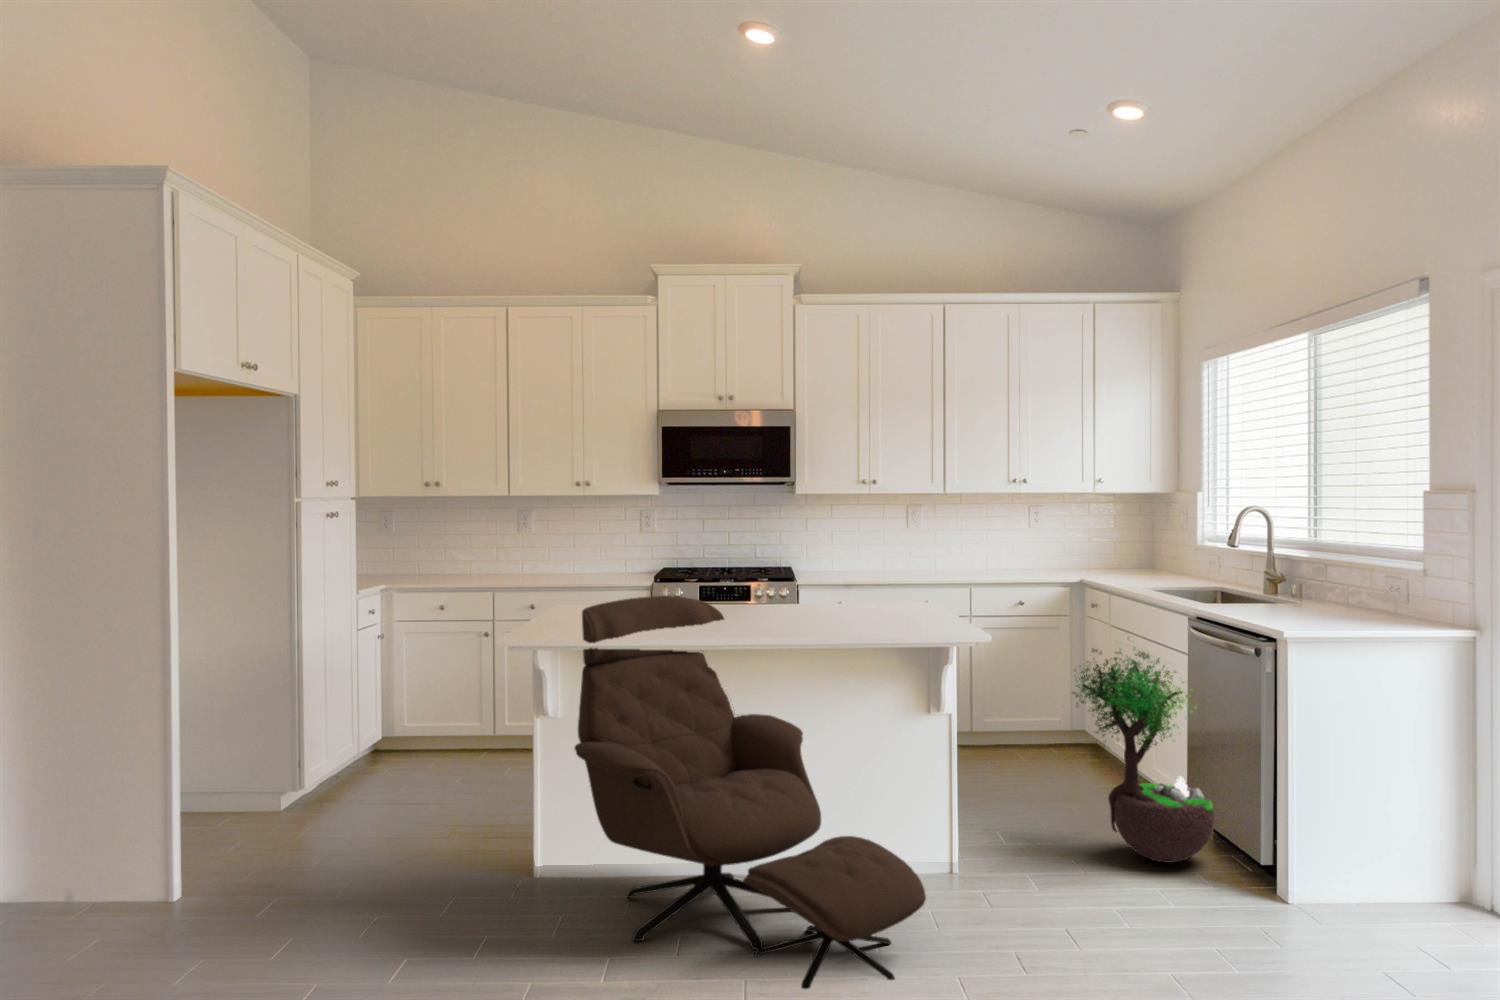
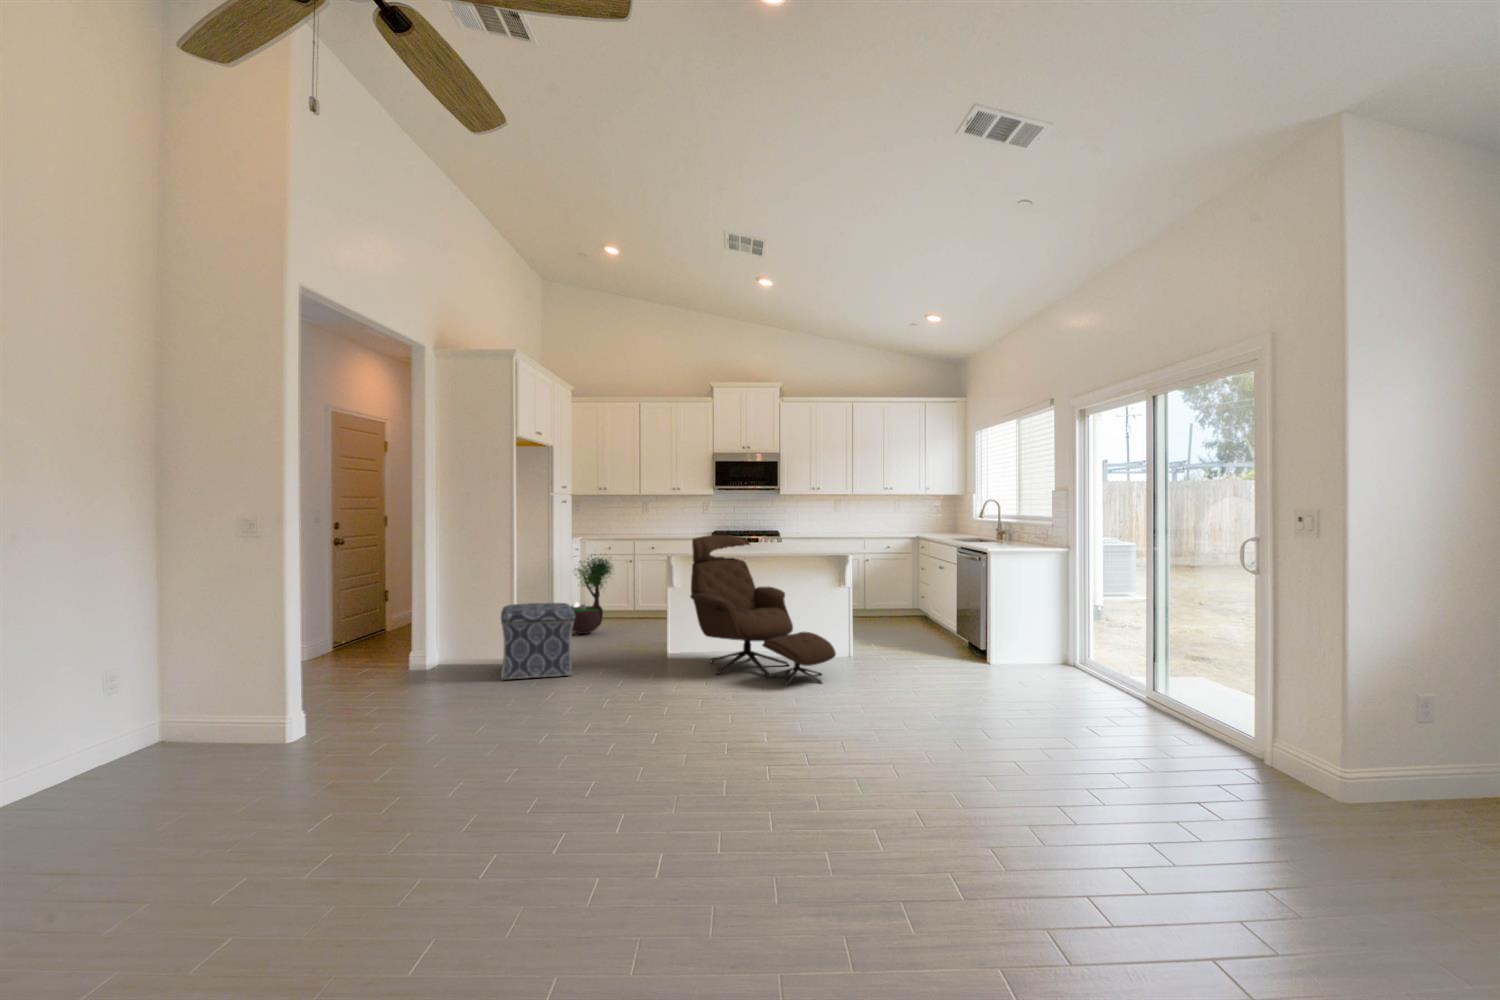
potted tree: present [1073,637,1214,863] -> present [571,554,613,634]
ottoman: none [97,760,300,970] -> present [501,603,575,680]

